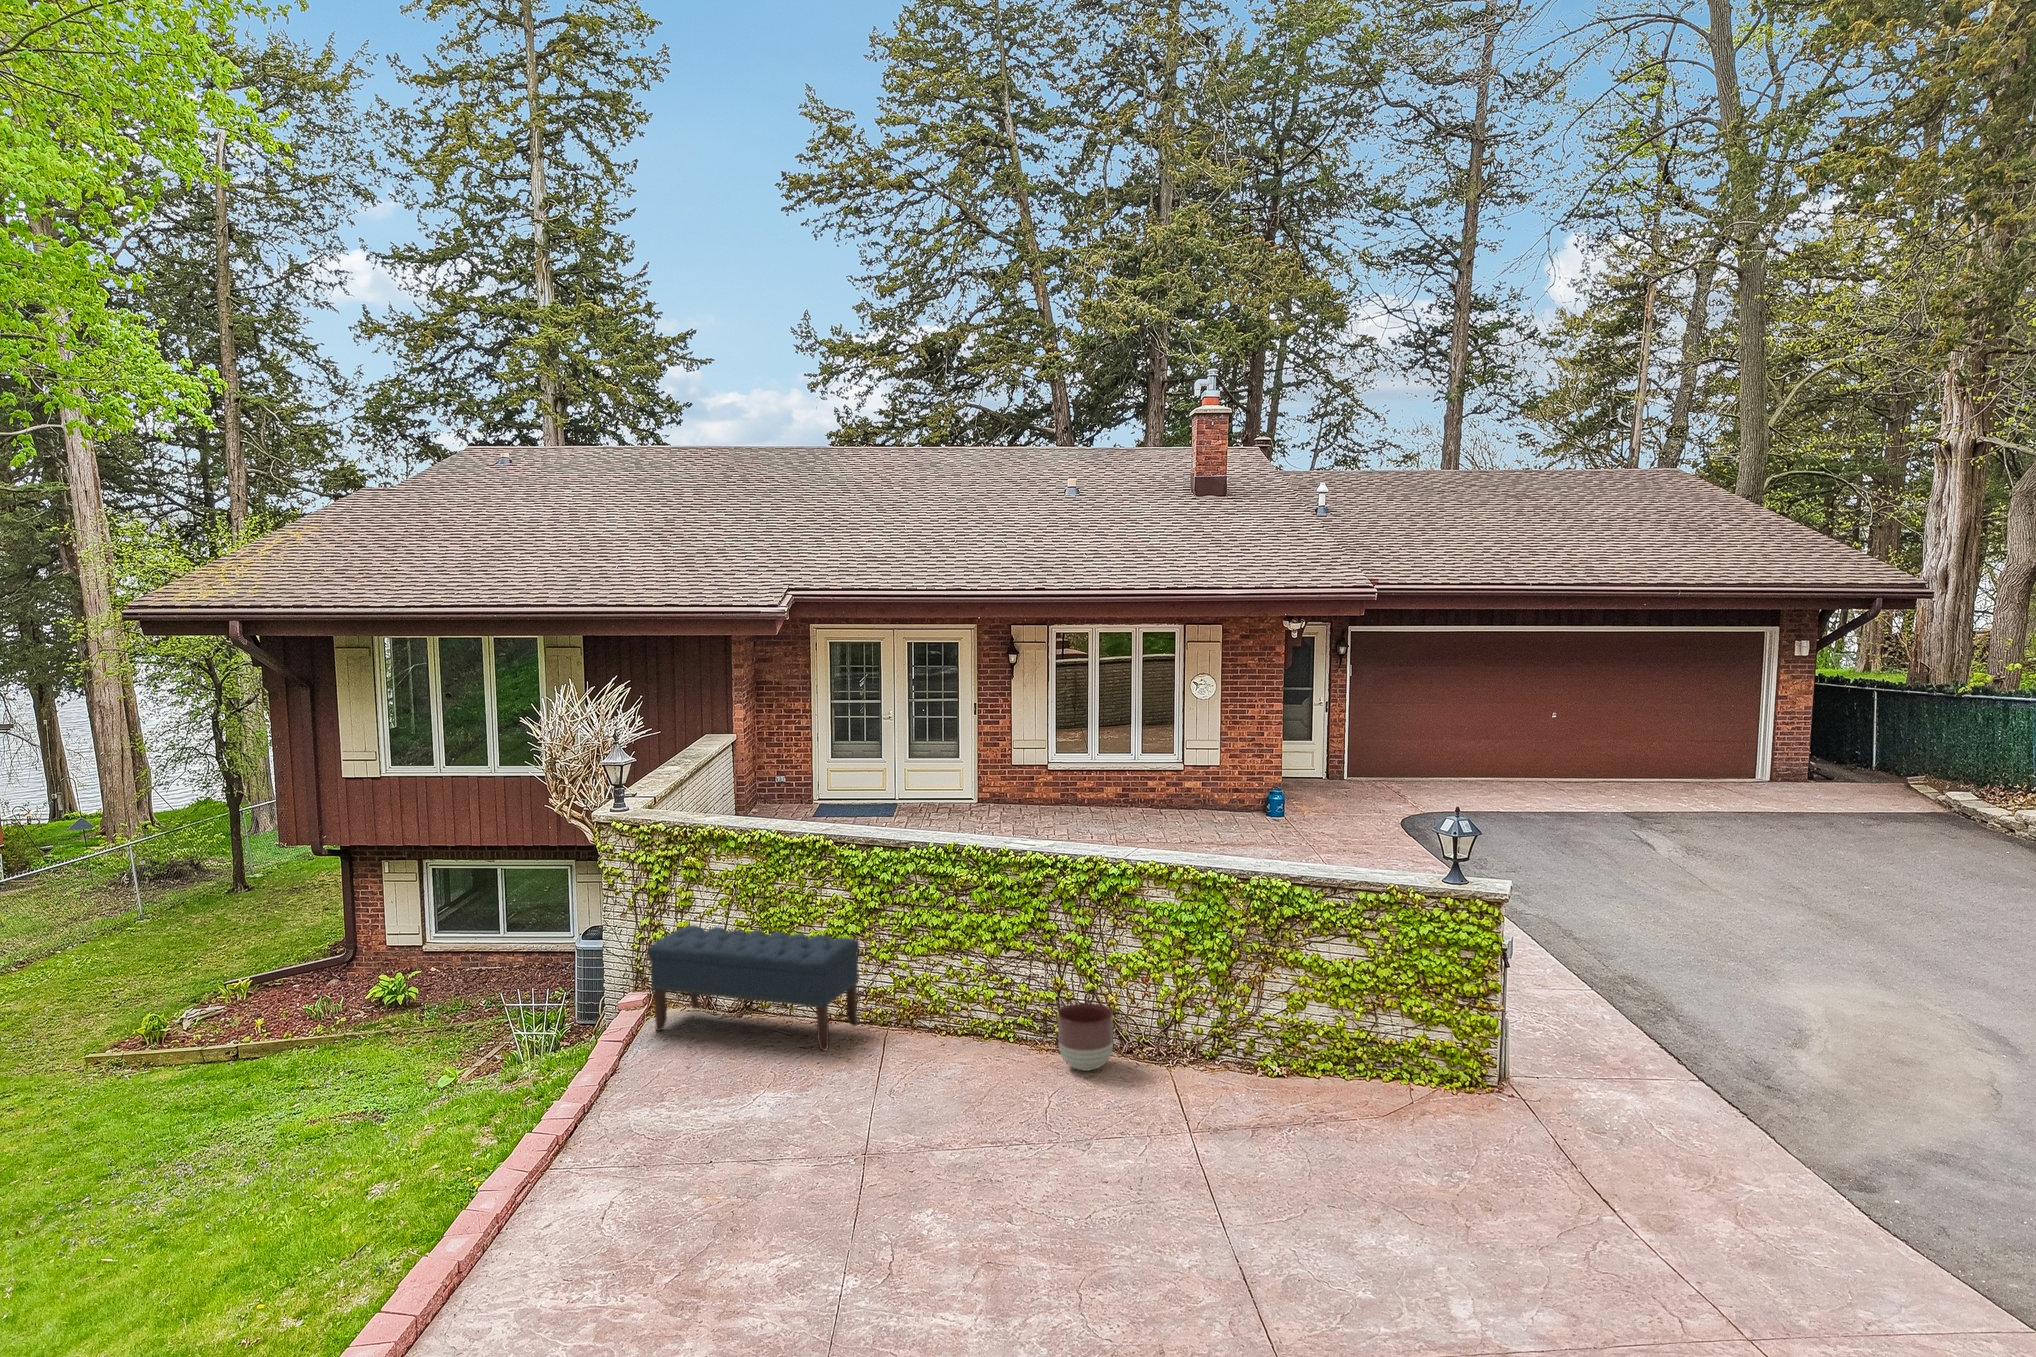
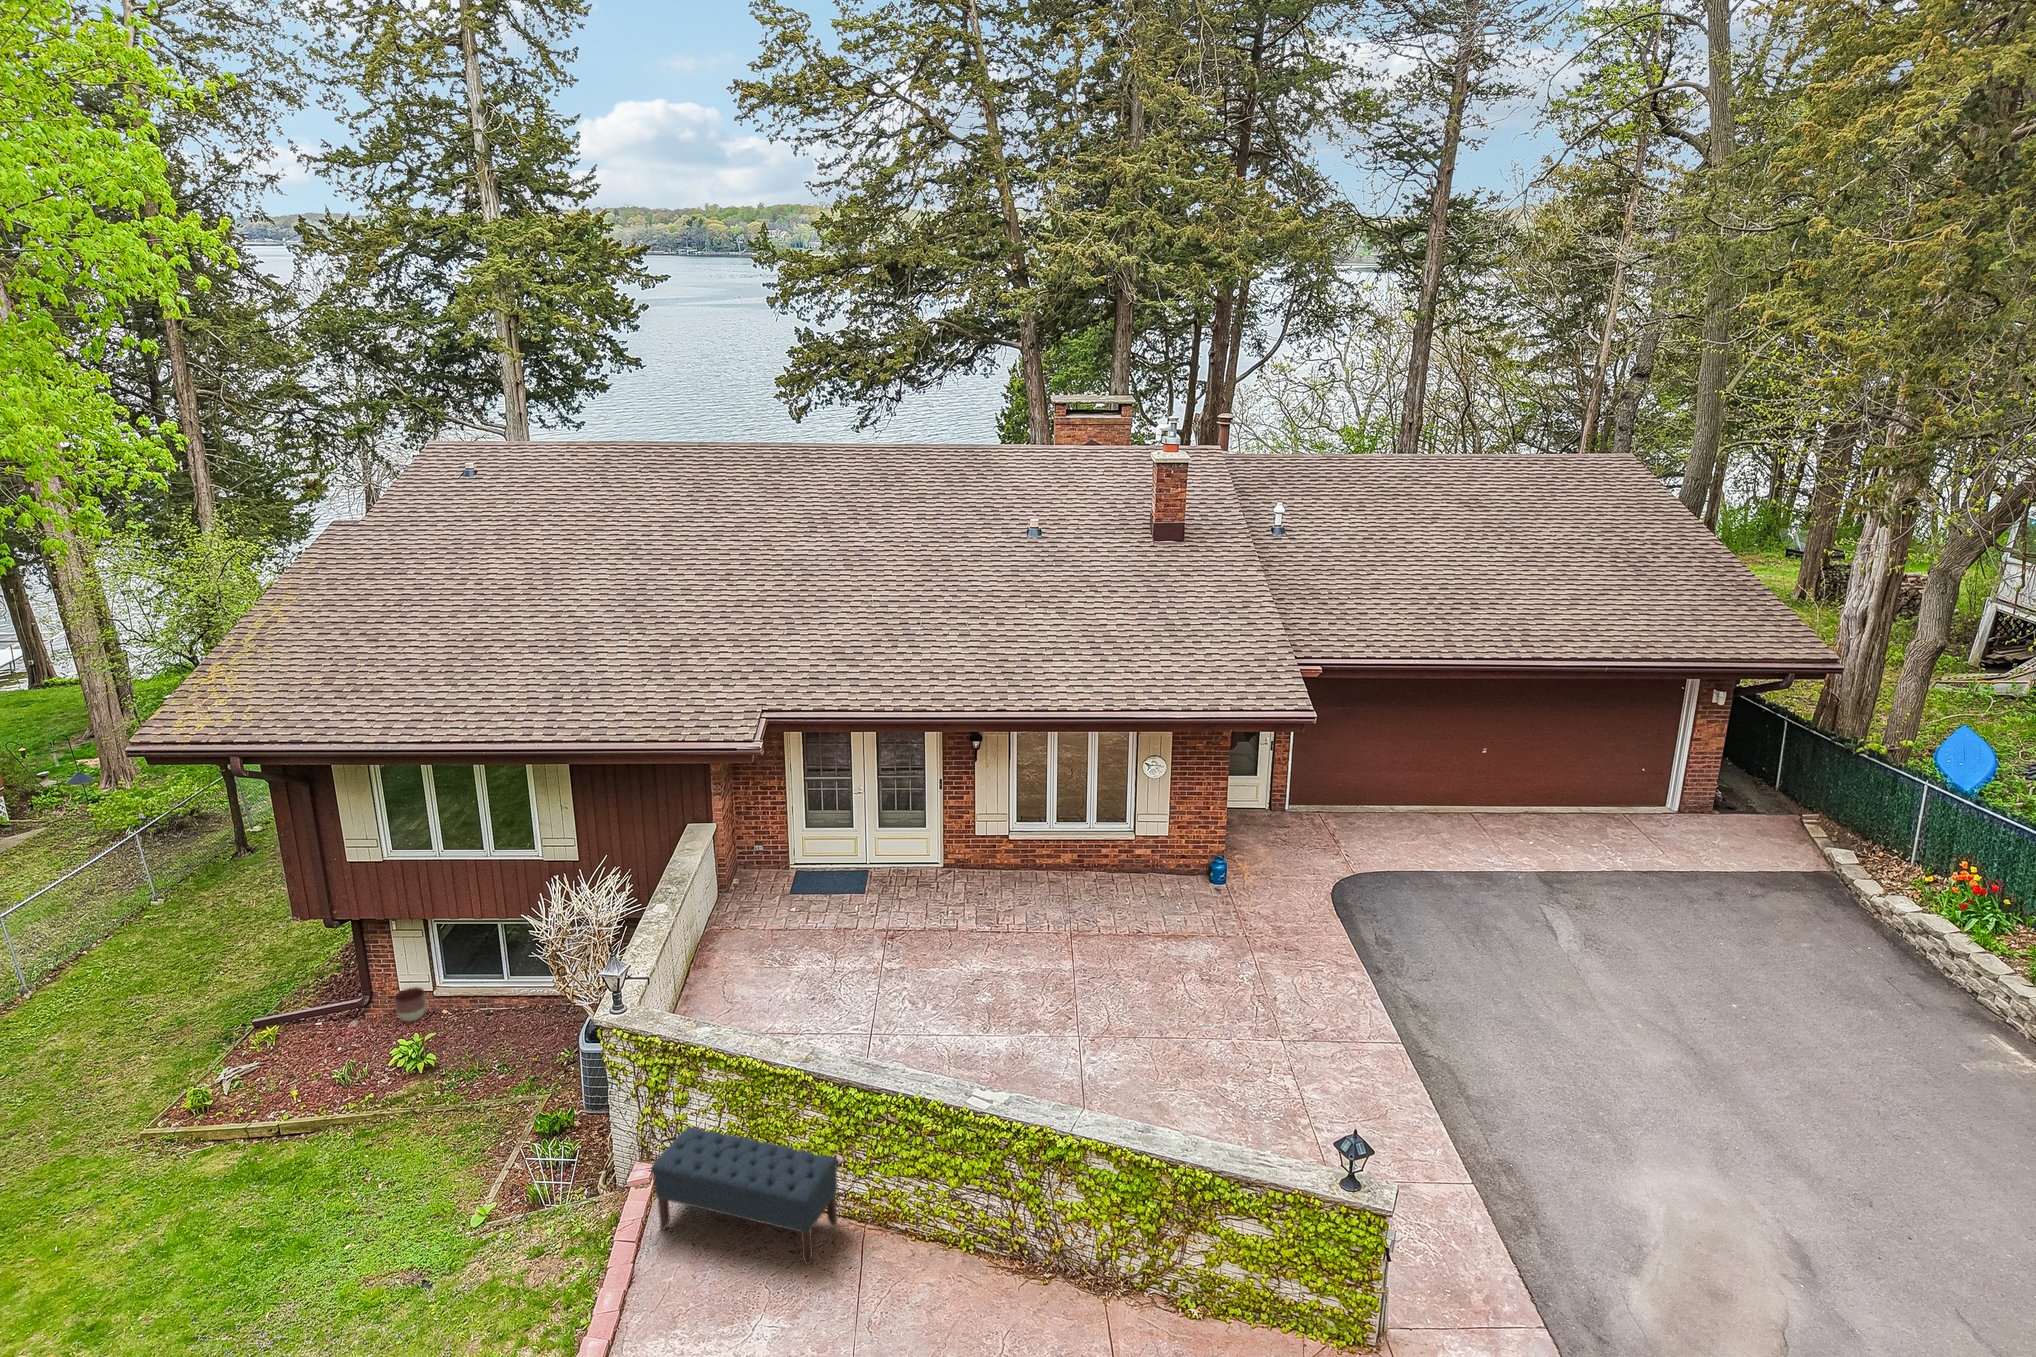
planter: present [1058,1003,1113,1071] -> present [394,987,426,1021]

